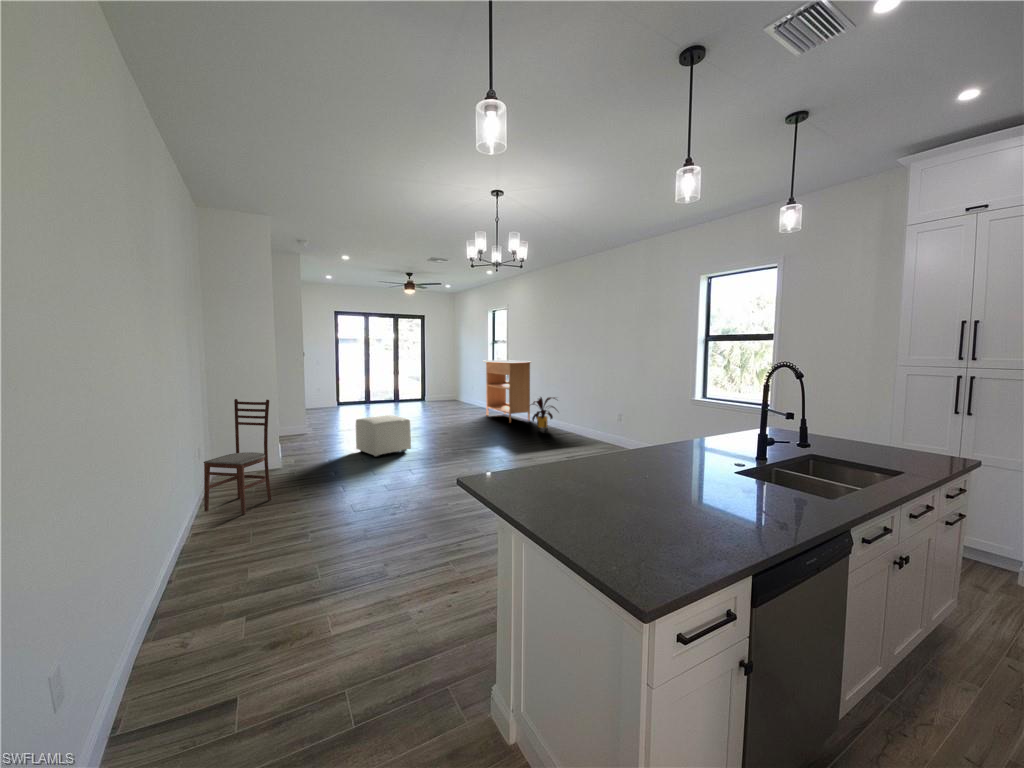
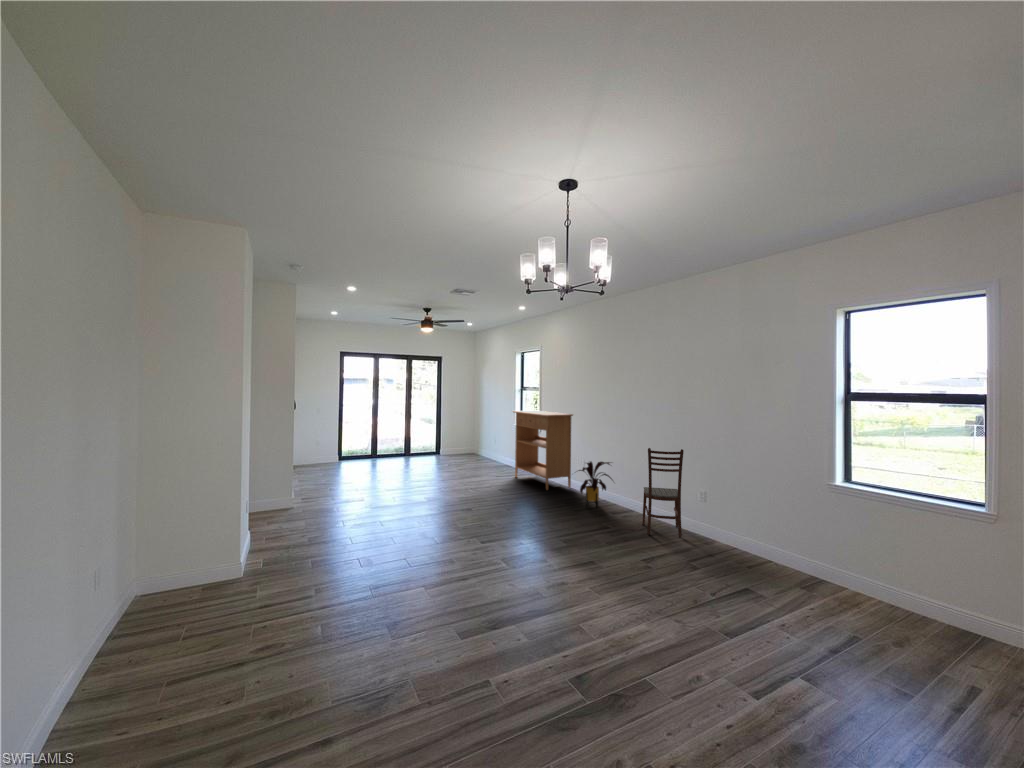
dining chair: present [204,399,271,514] -> present [642,448,684,537]
ottoman: present [356,415,411,457] -> none [354,488,428,551]

